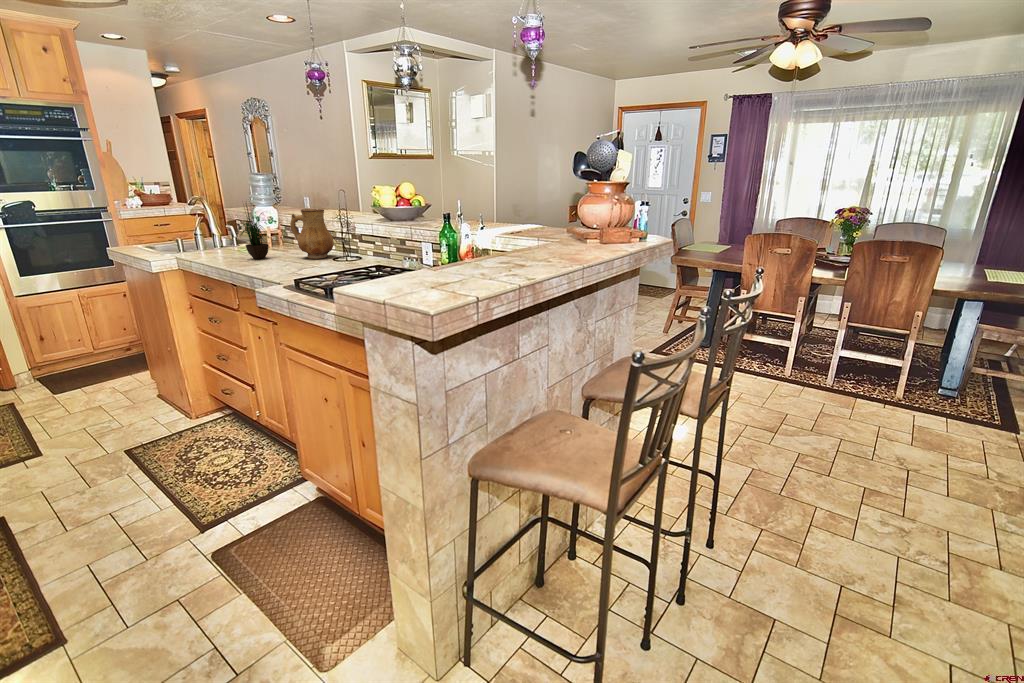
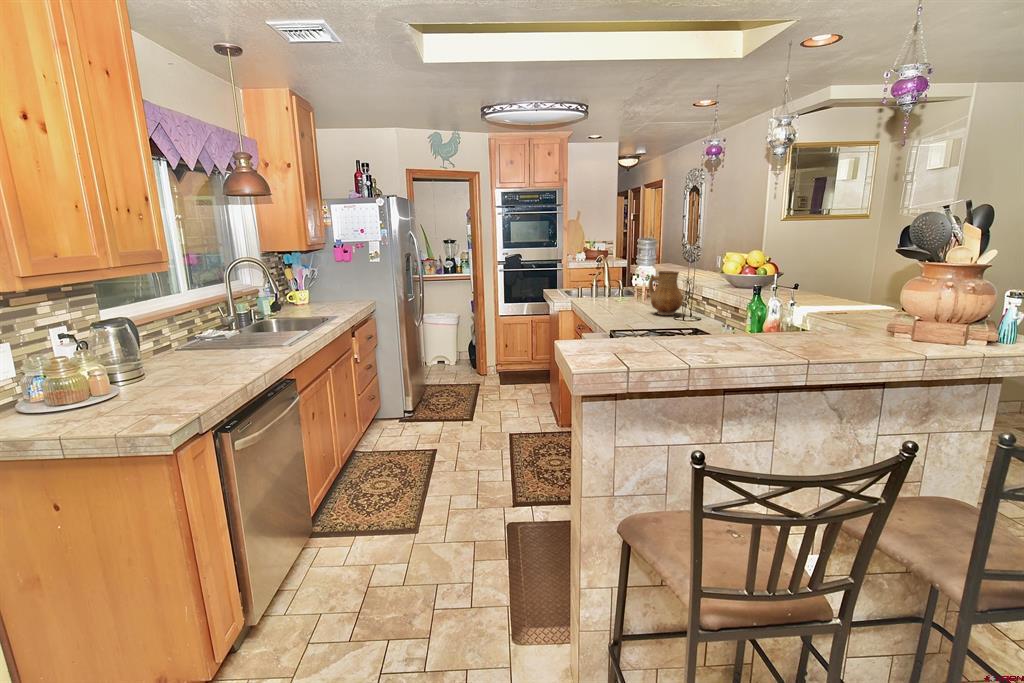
potted plant: present [239,205,268,259] -> none [607,253,635,310]

